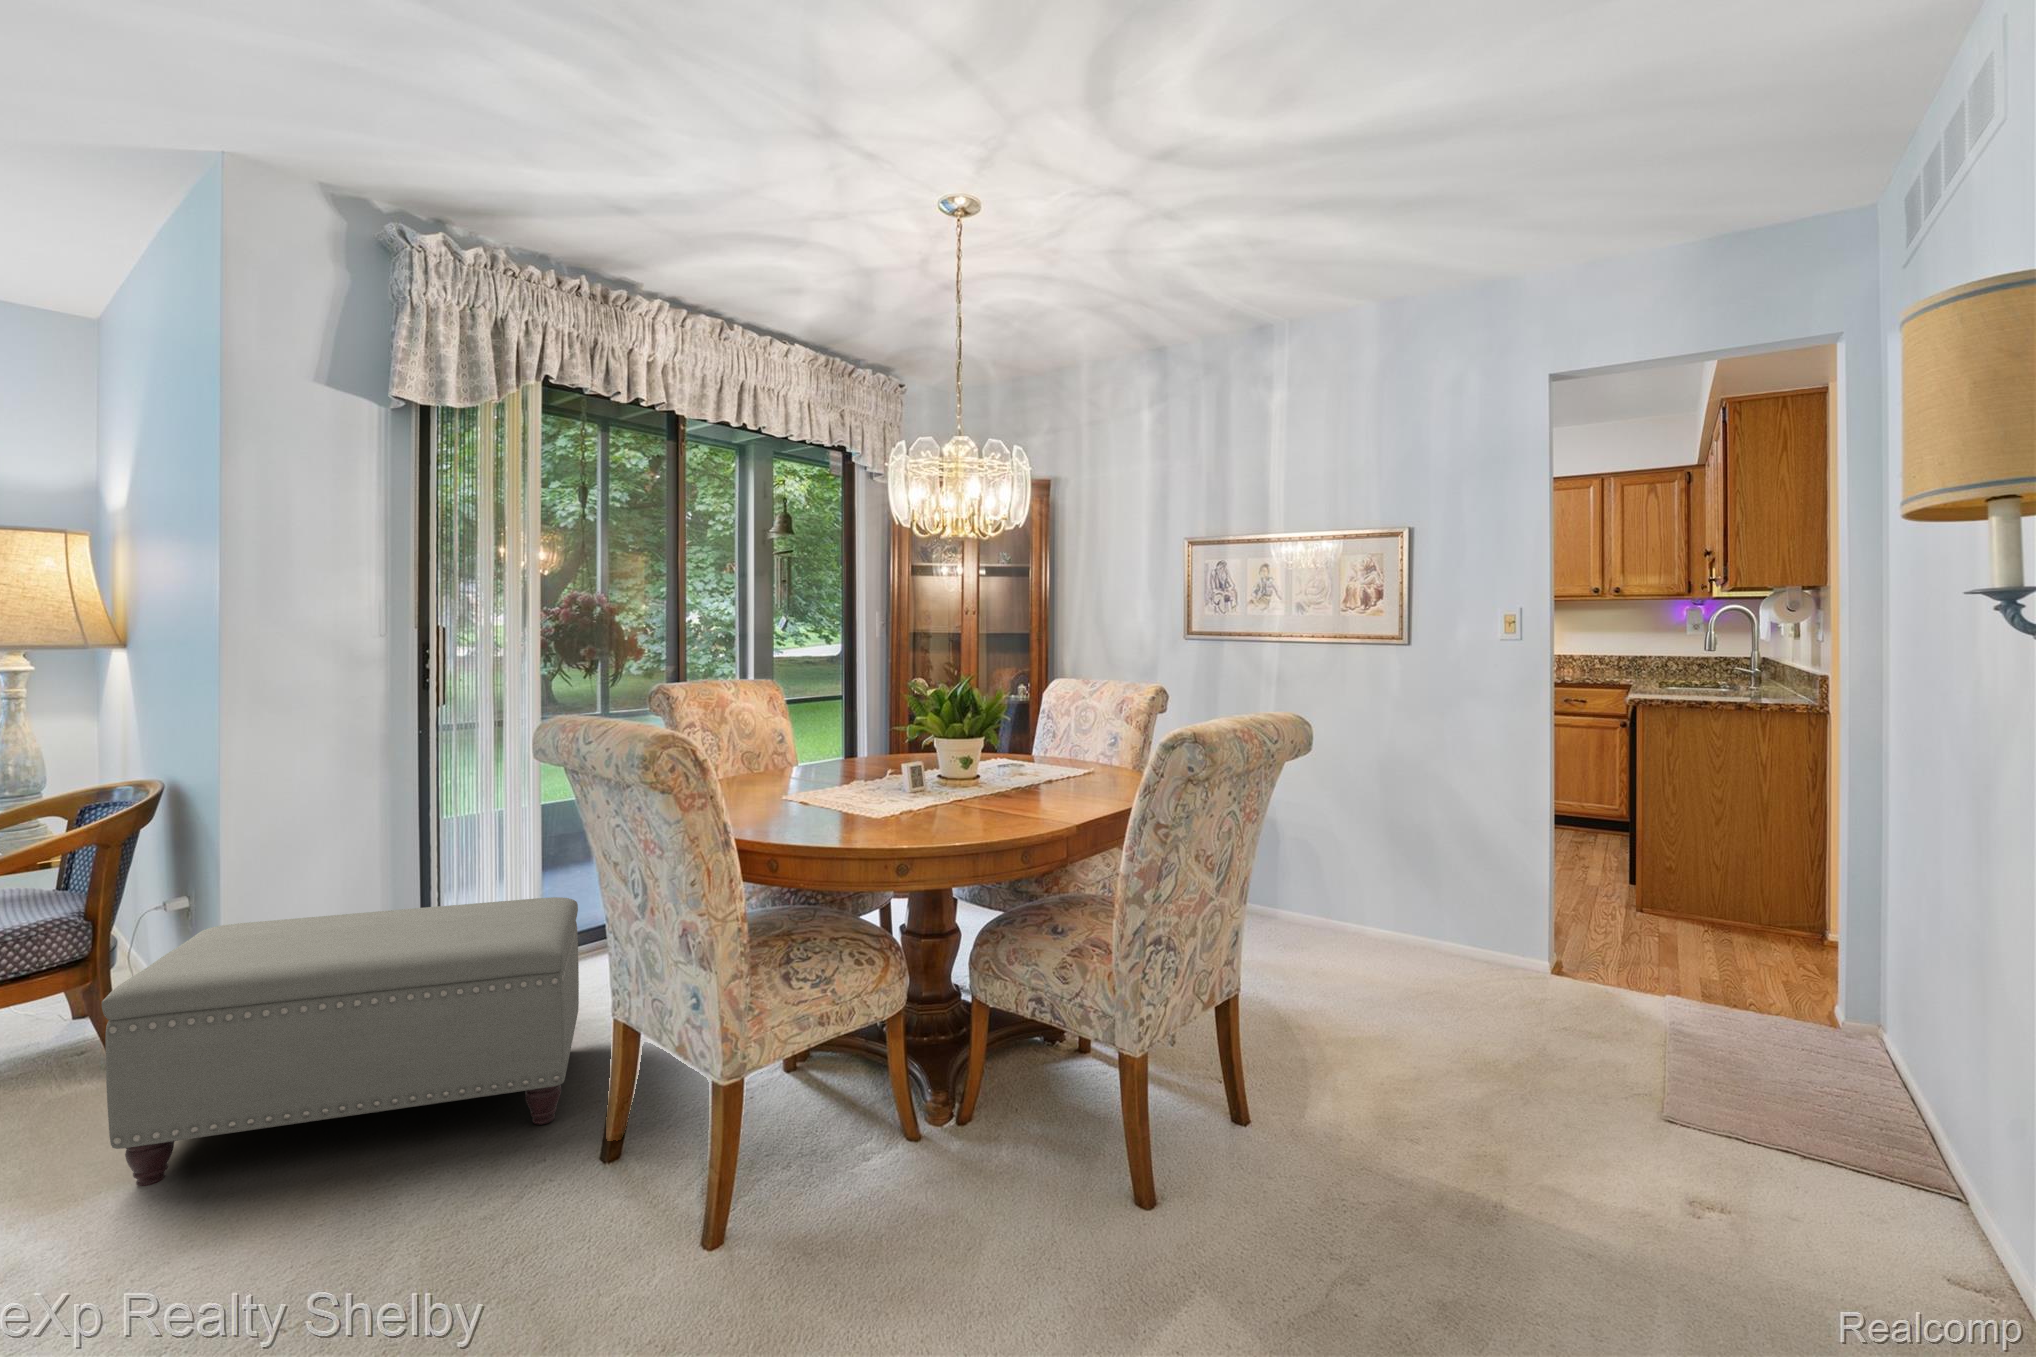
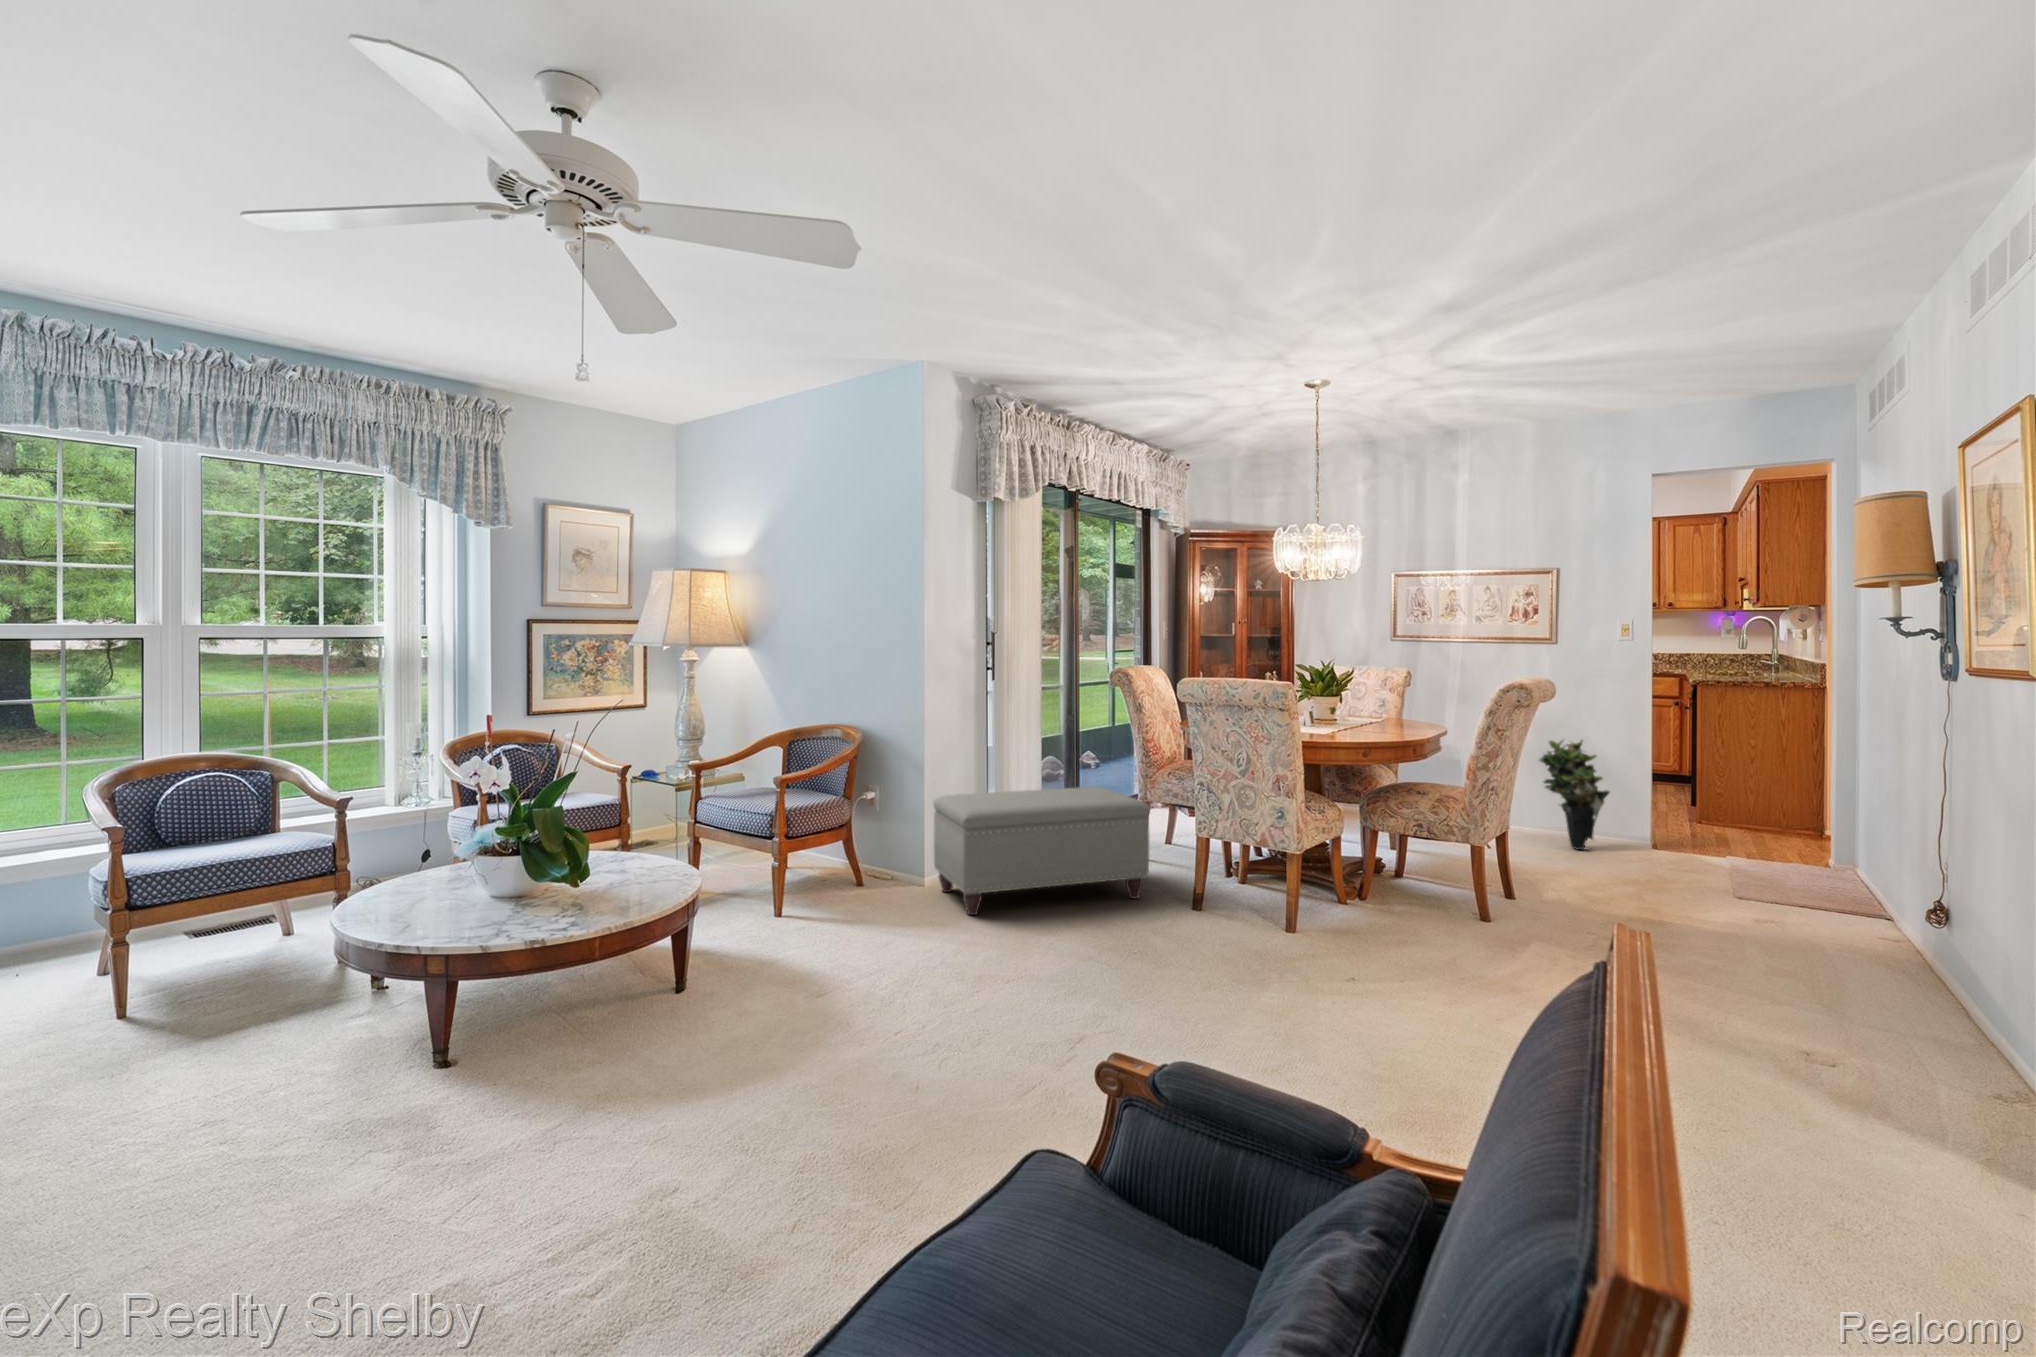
potted plant: none [1374,796,1484,978] -> present [1539,740,1609,850]

